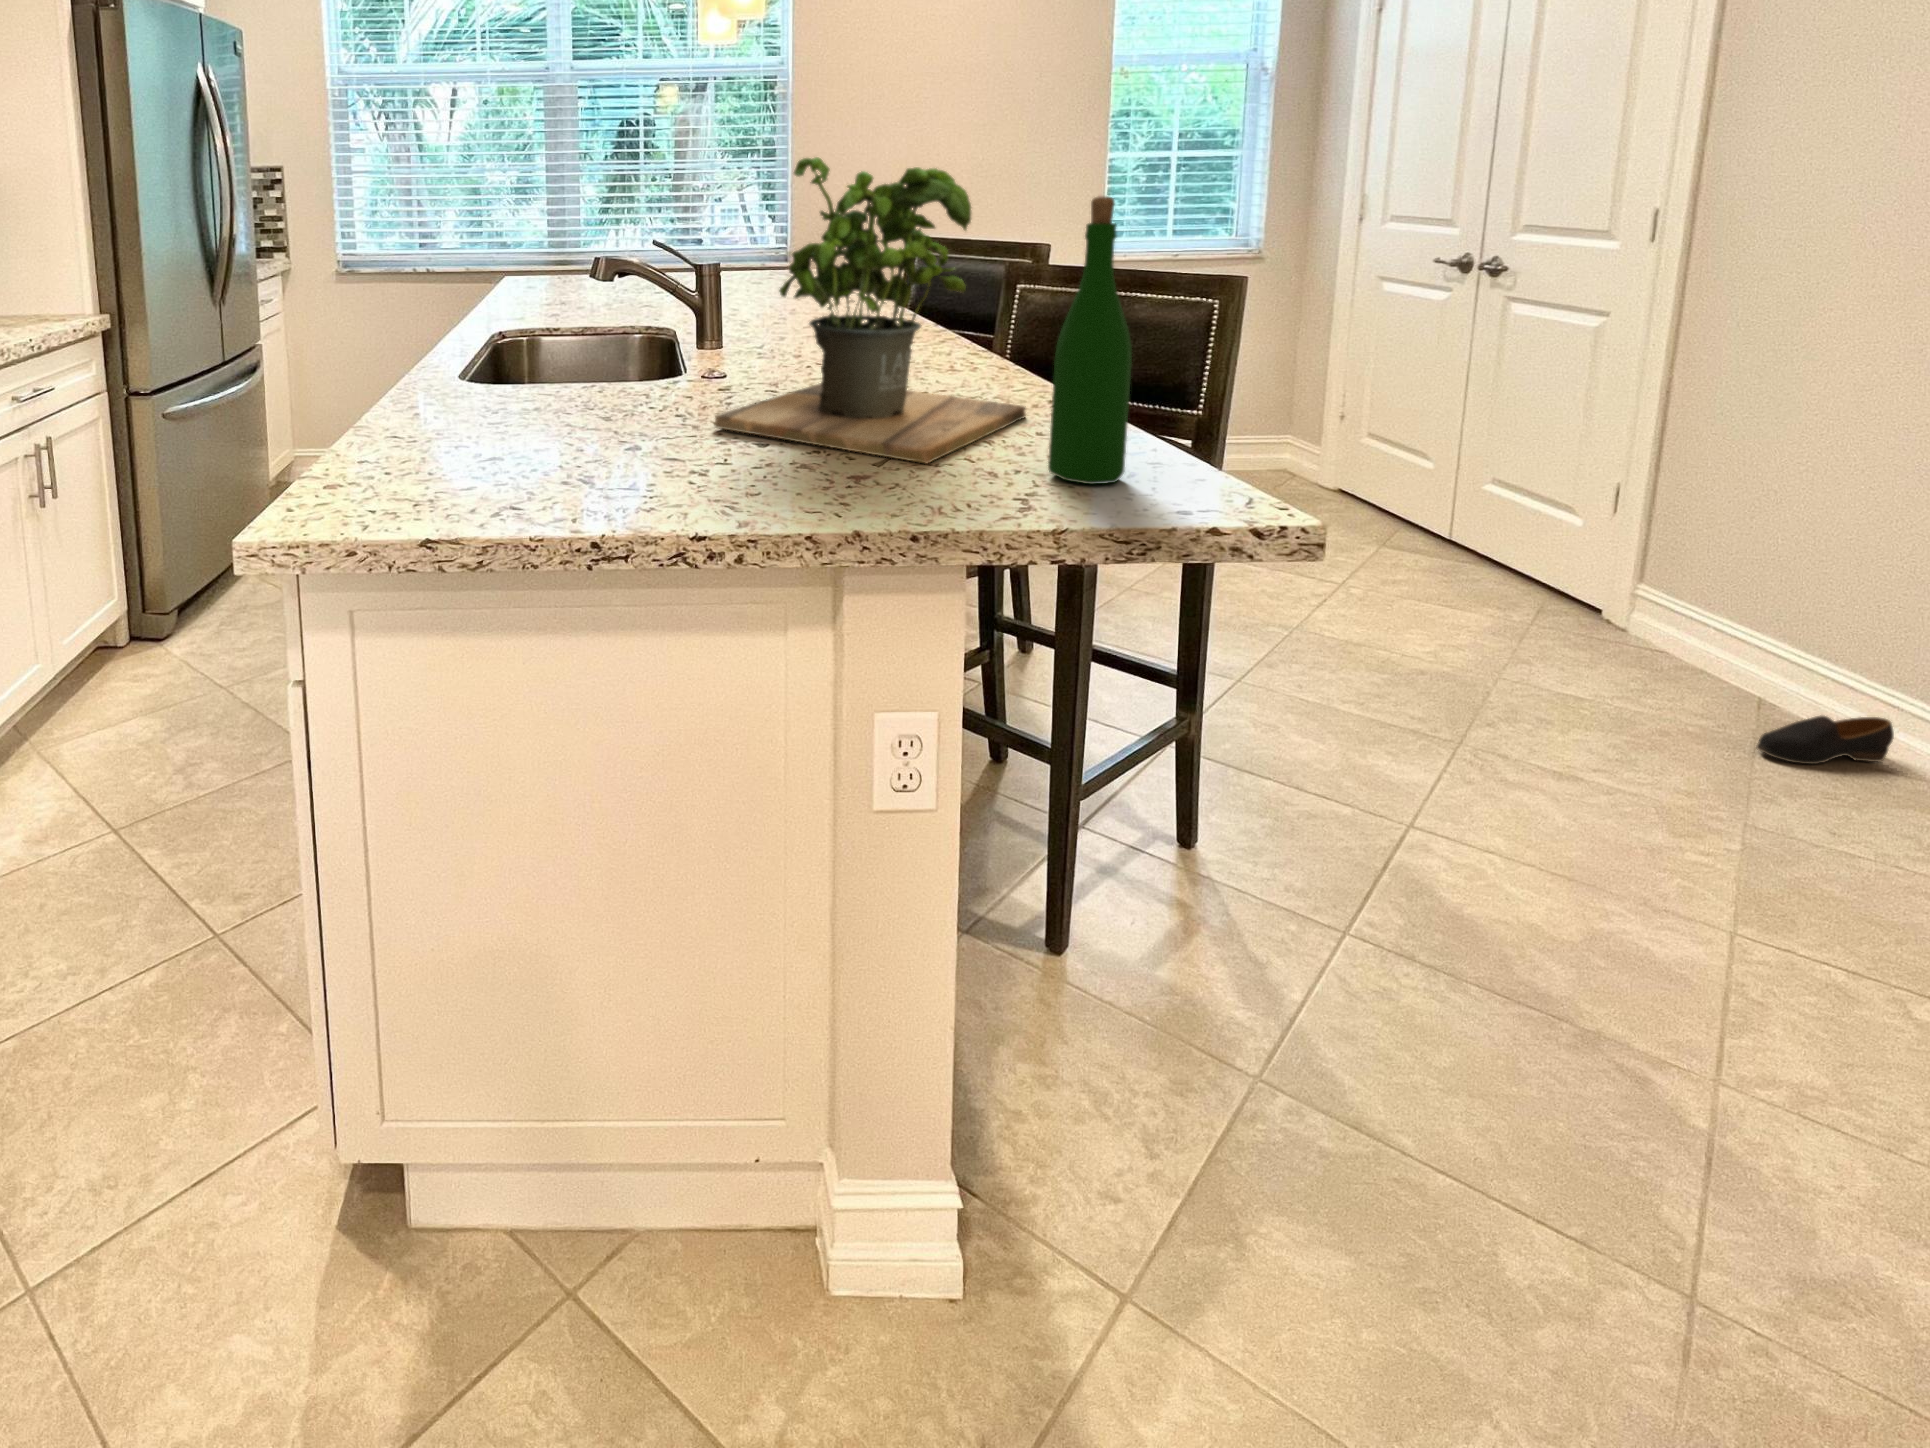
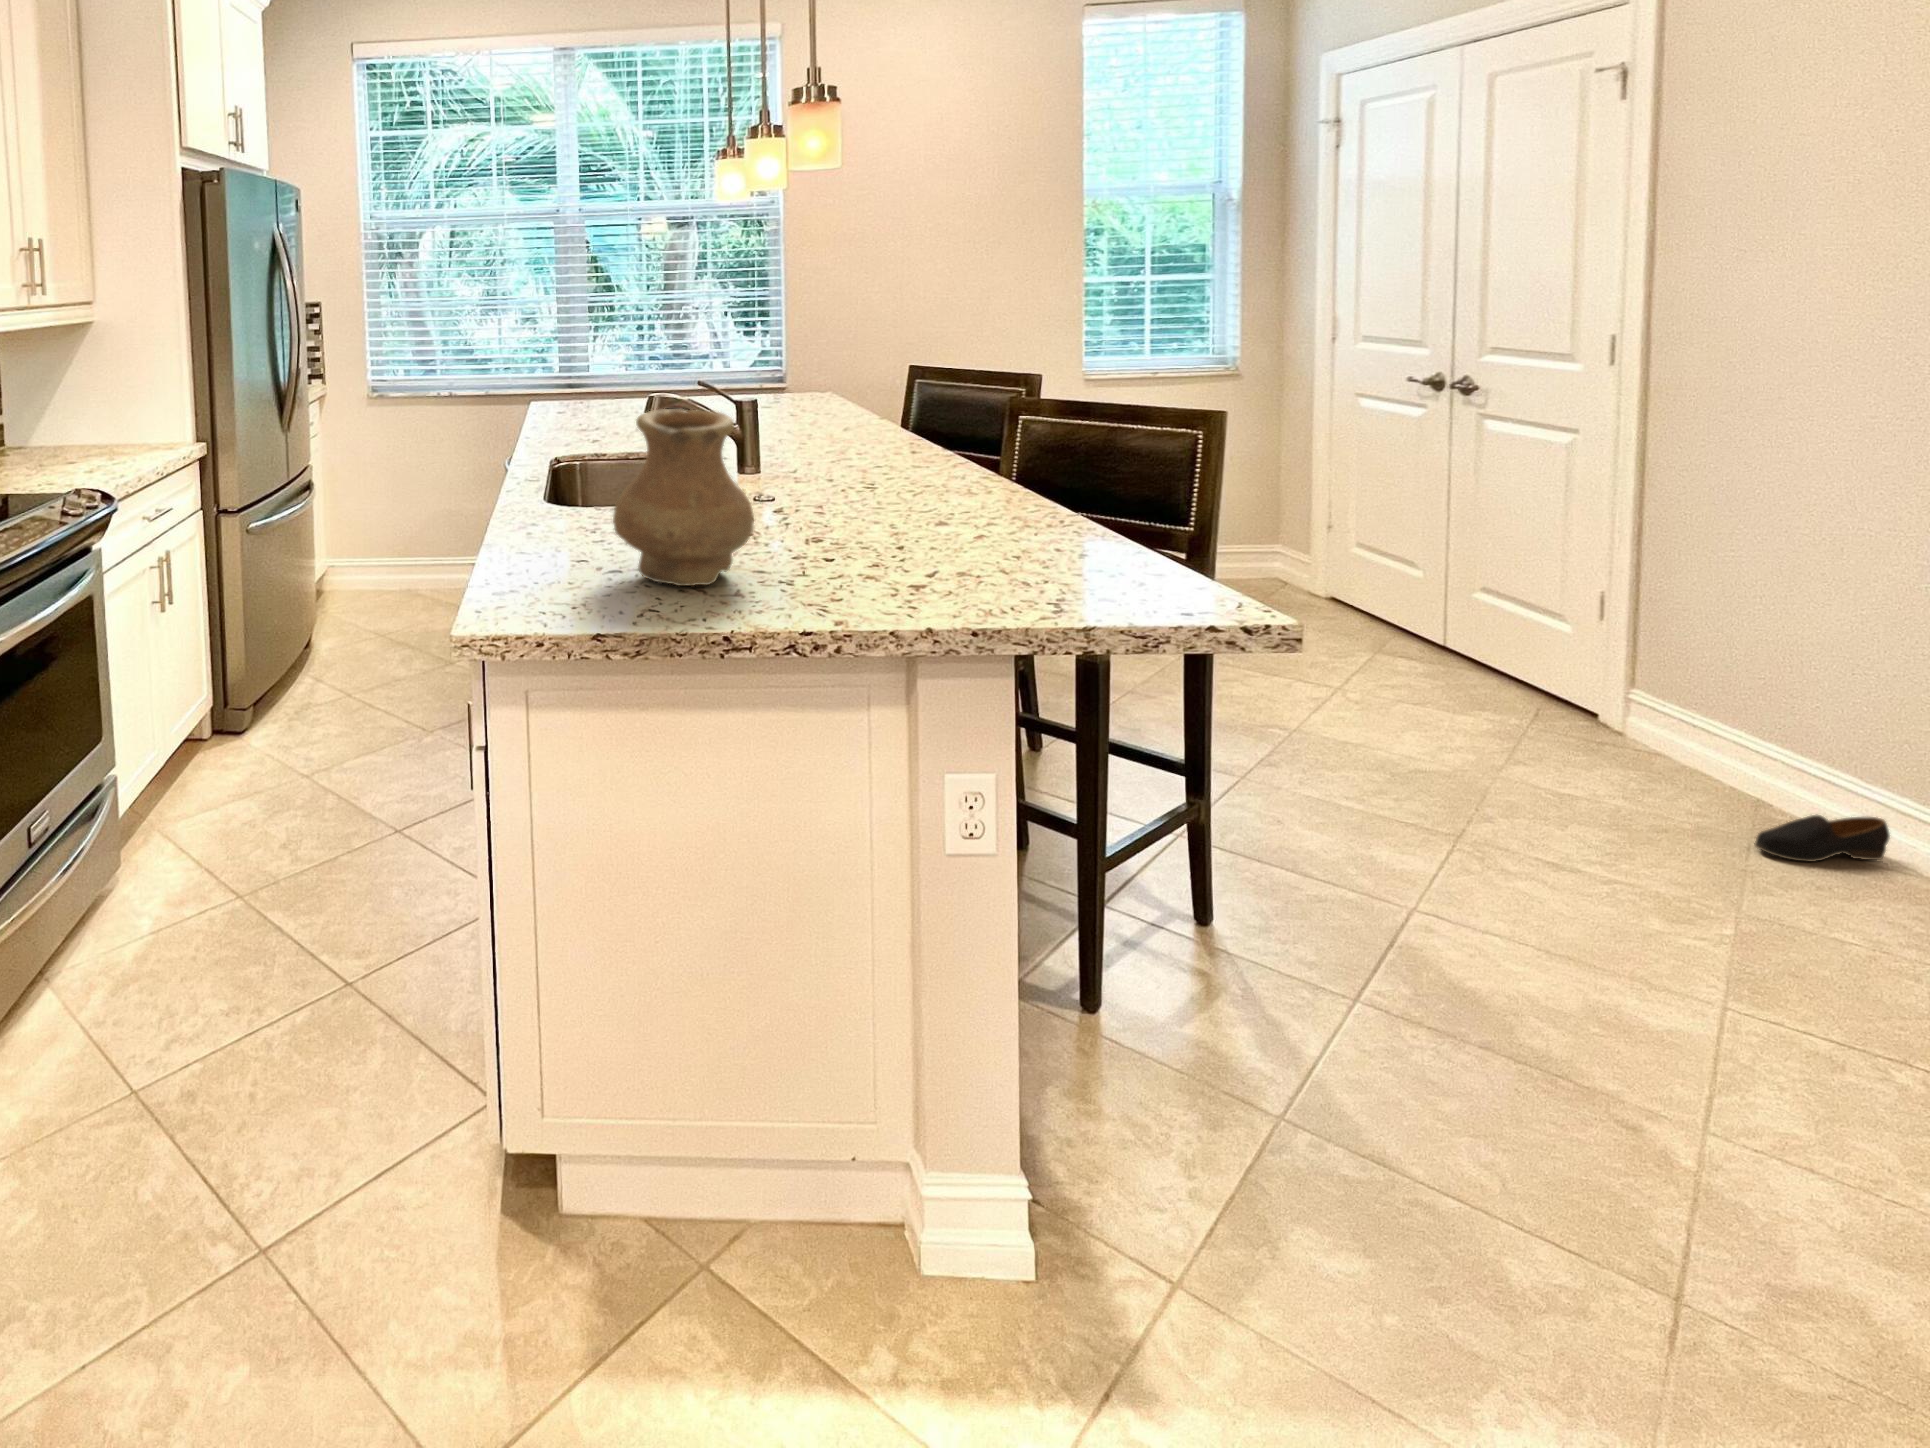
potted plant: present [715,157,1026,463] -> none [787,329,1043,576]
wine bottle: present [1048,196,1132,484] -> none [1071,370,1134,592]
vase: none [479,250,658,477] -> present [613,409,754,586]

